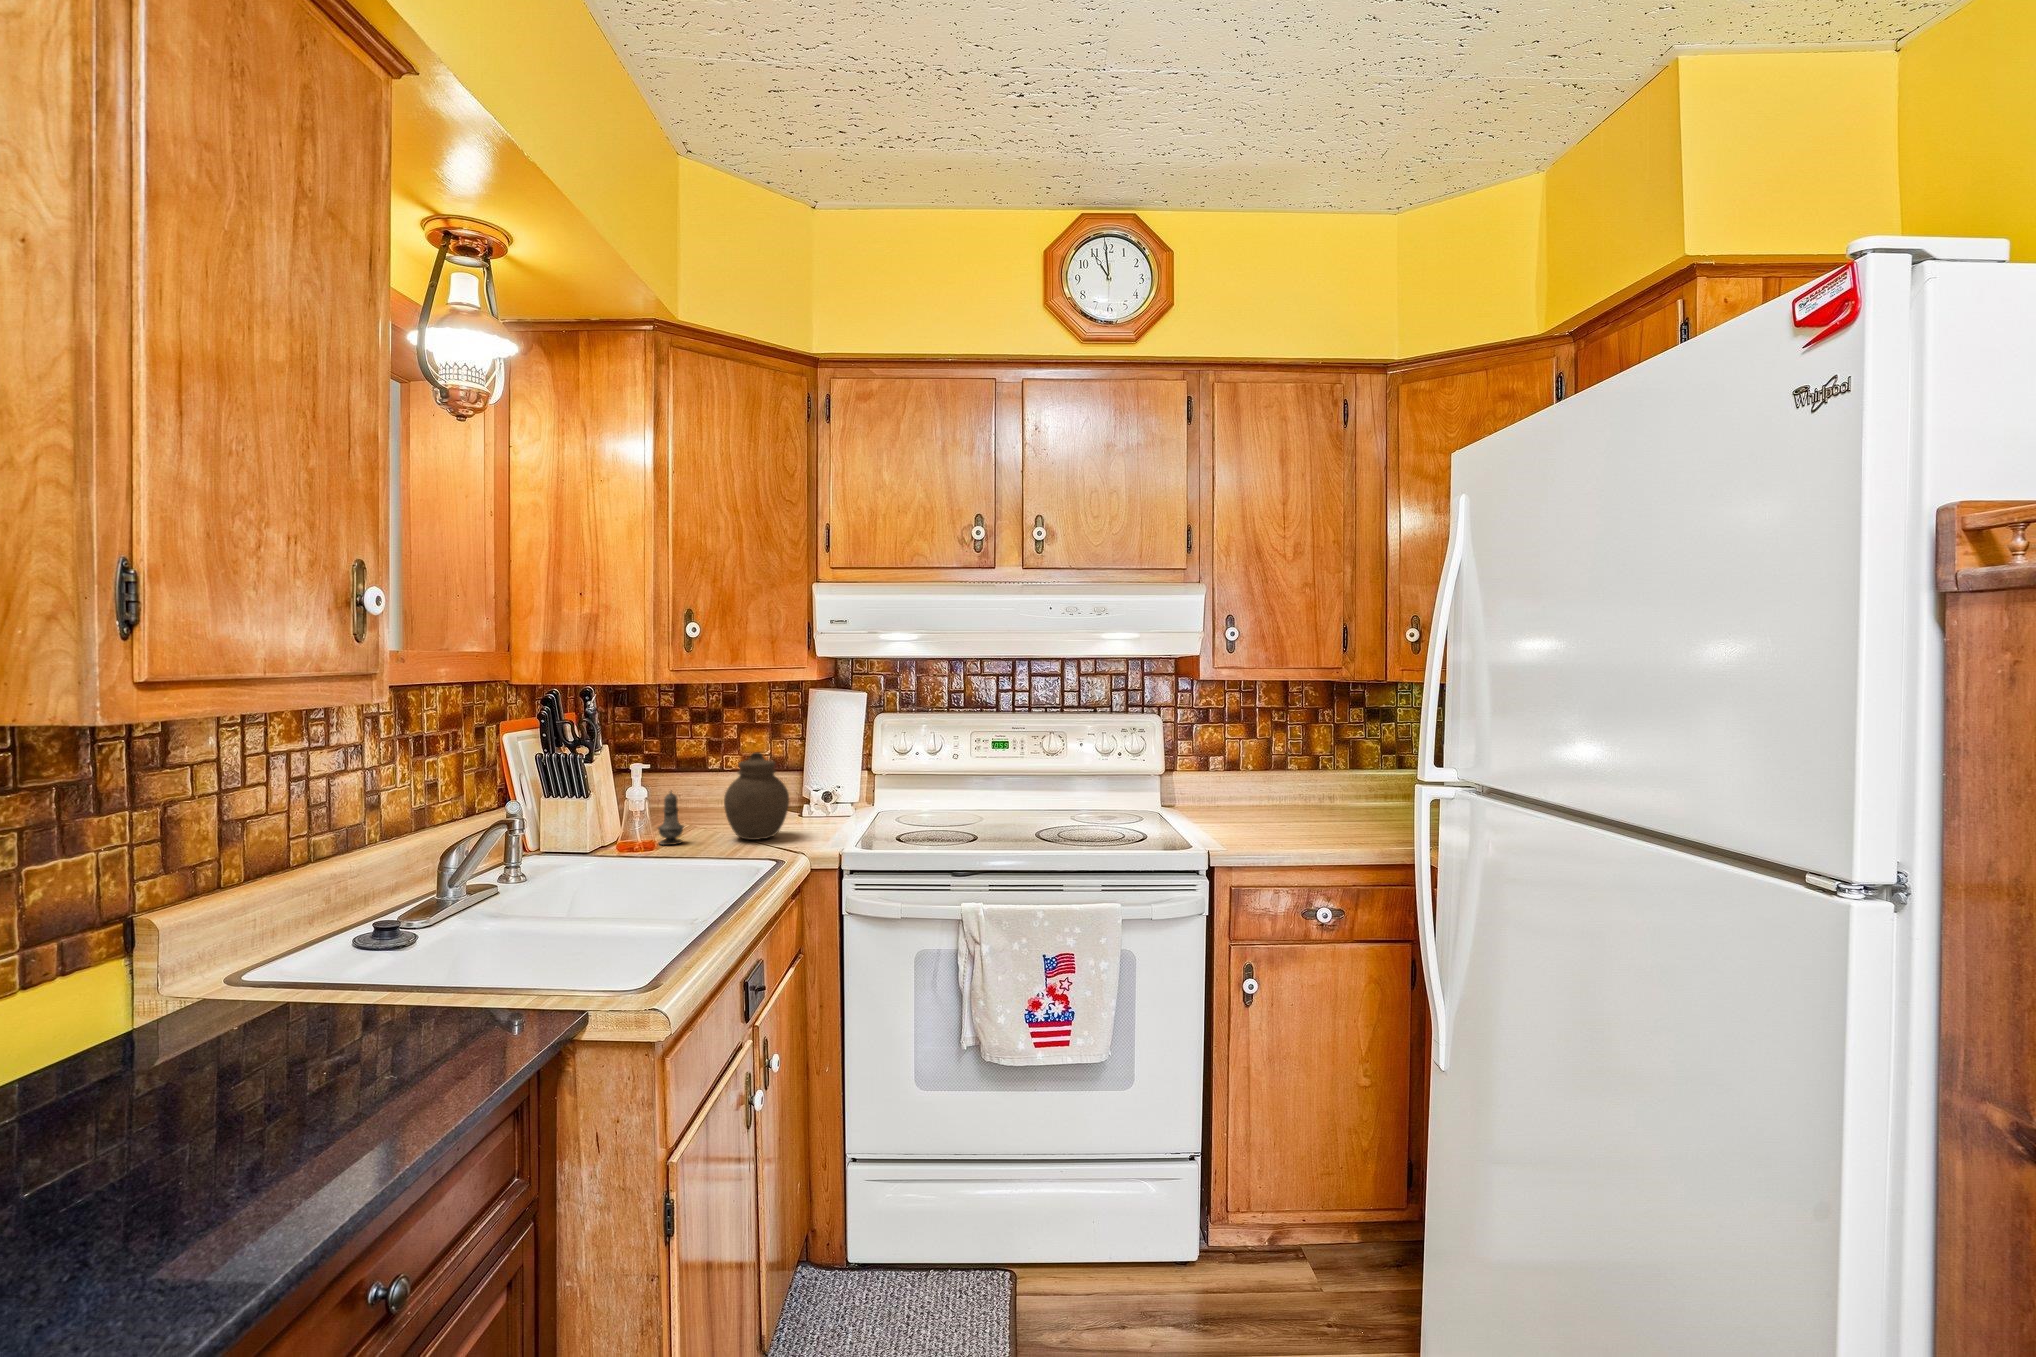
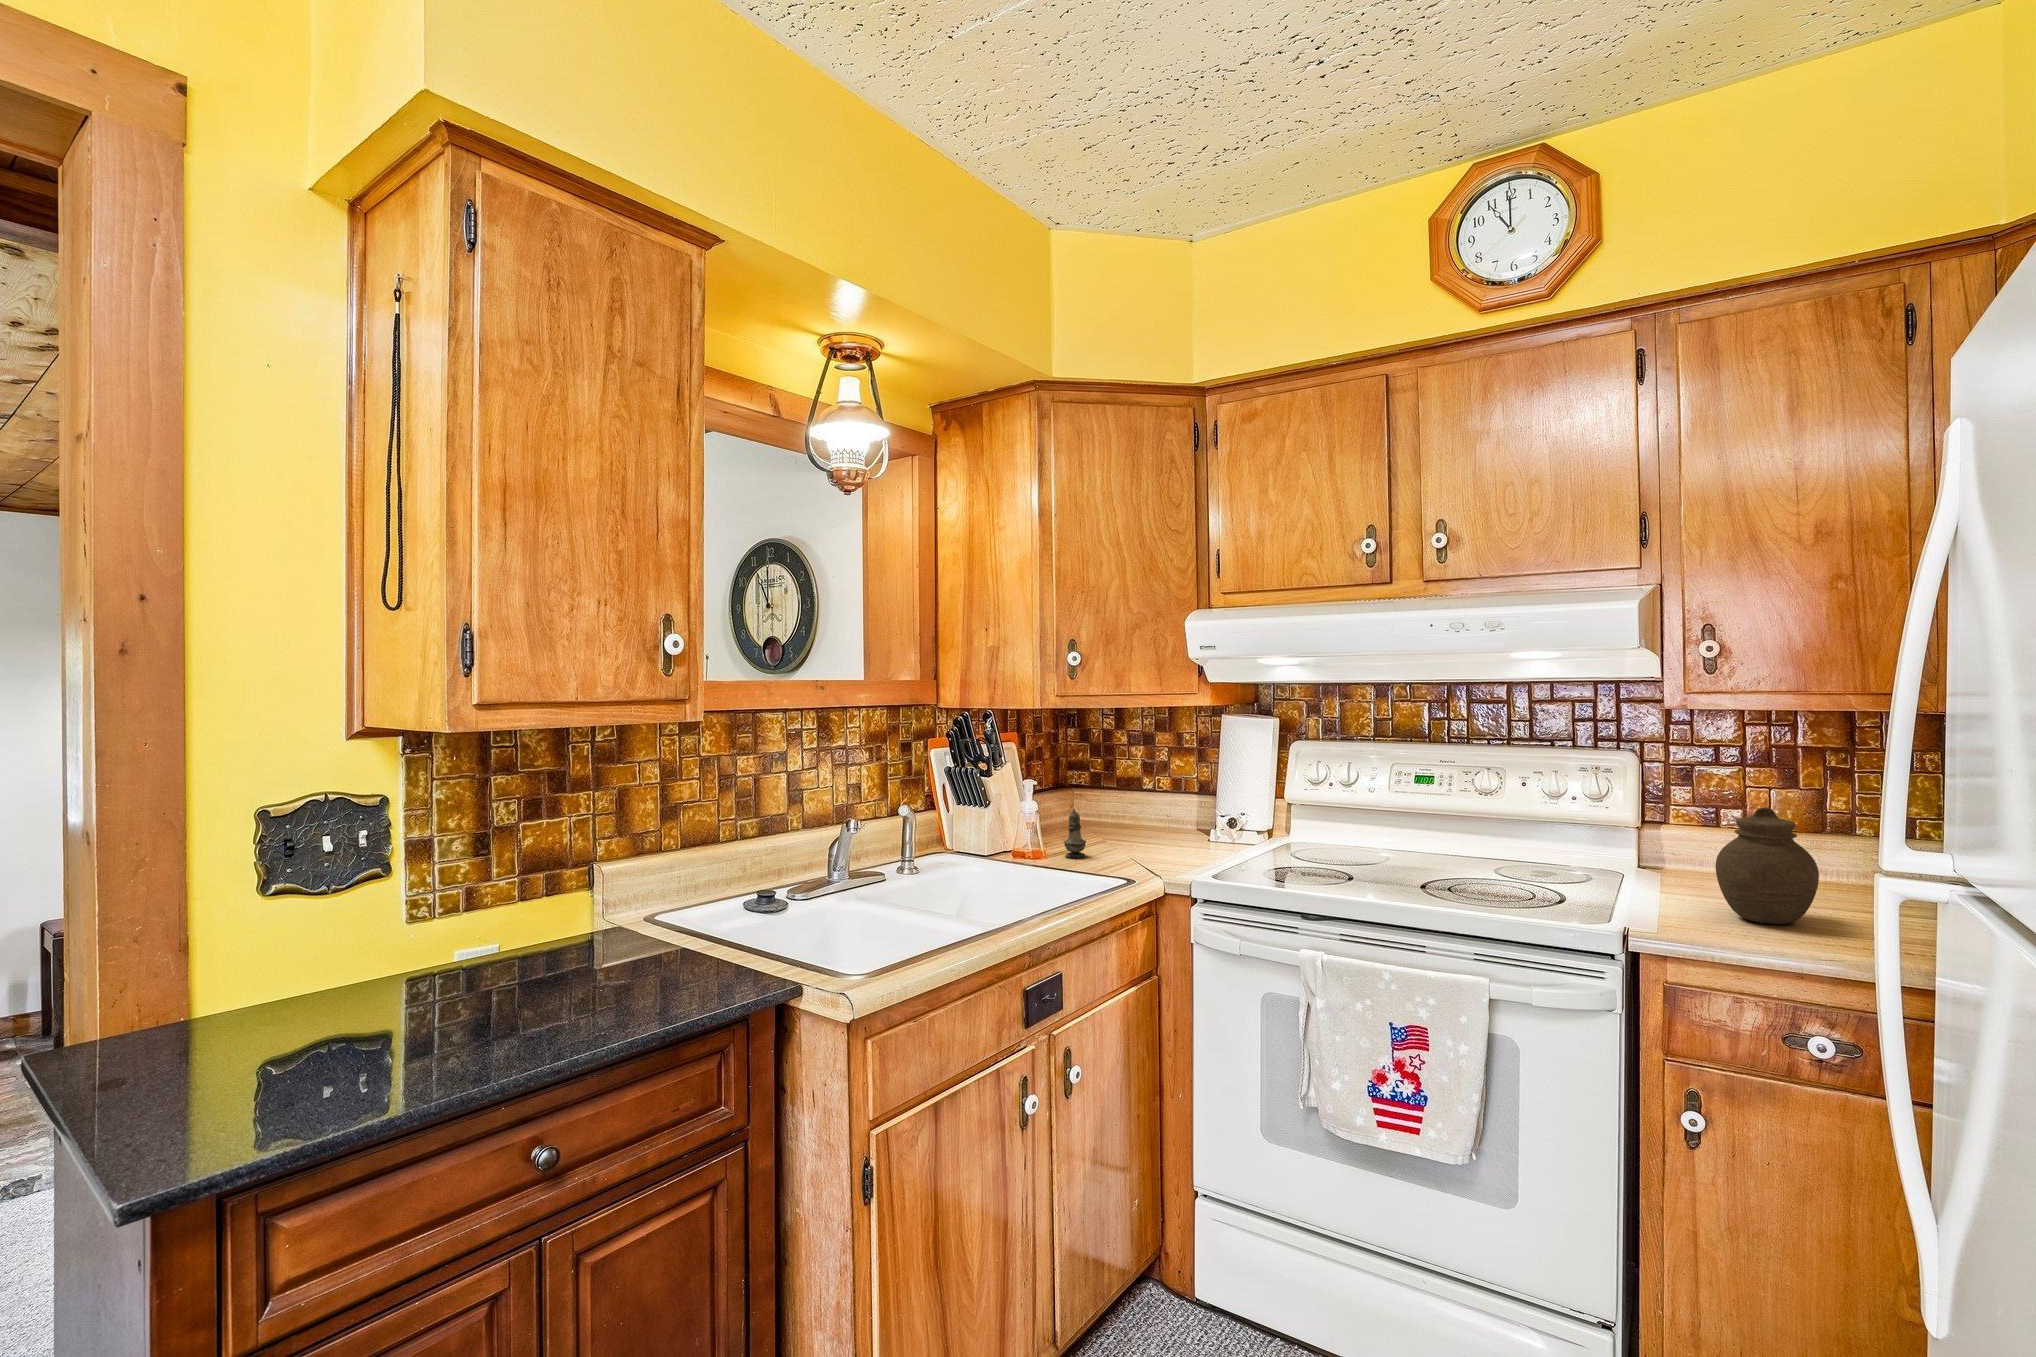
jar: present [724,752,789,840] -> present [1716,808,1819,924]

